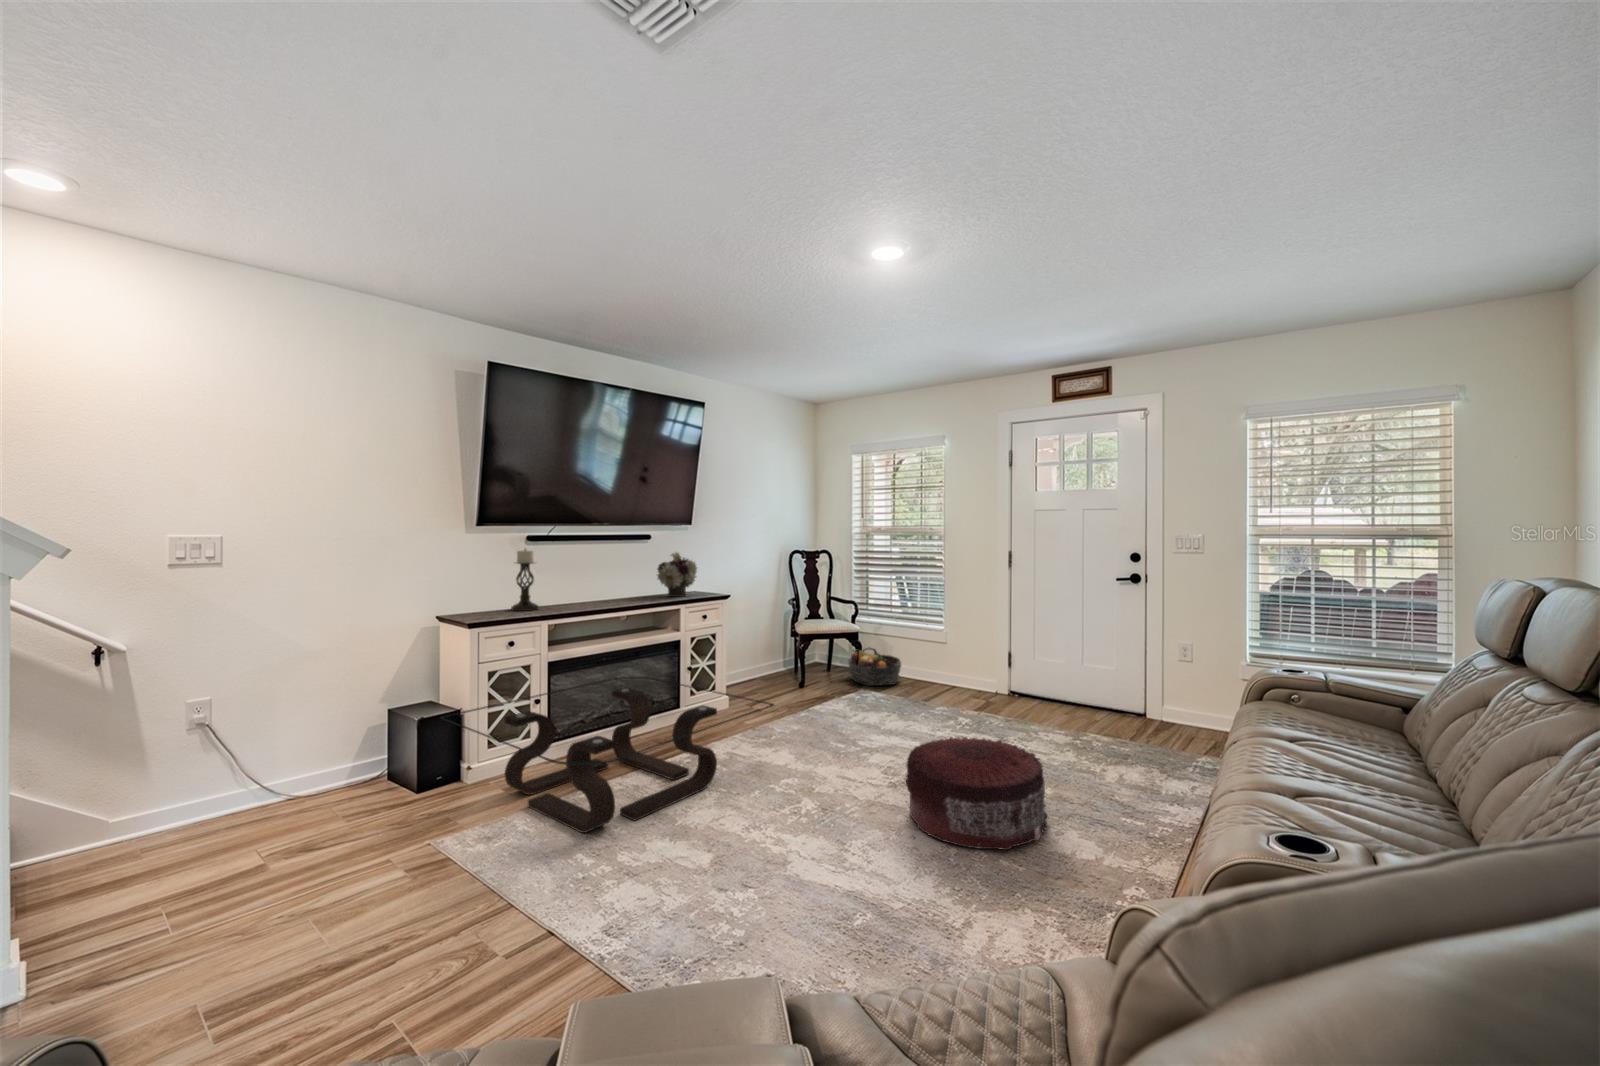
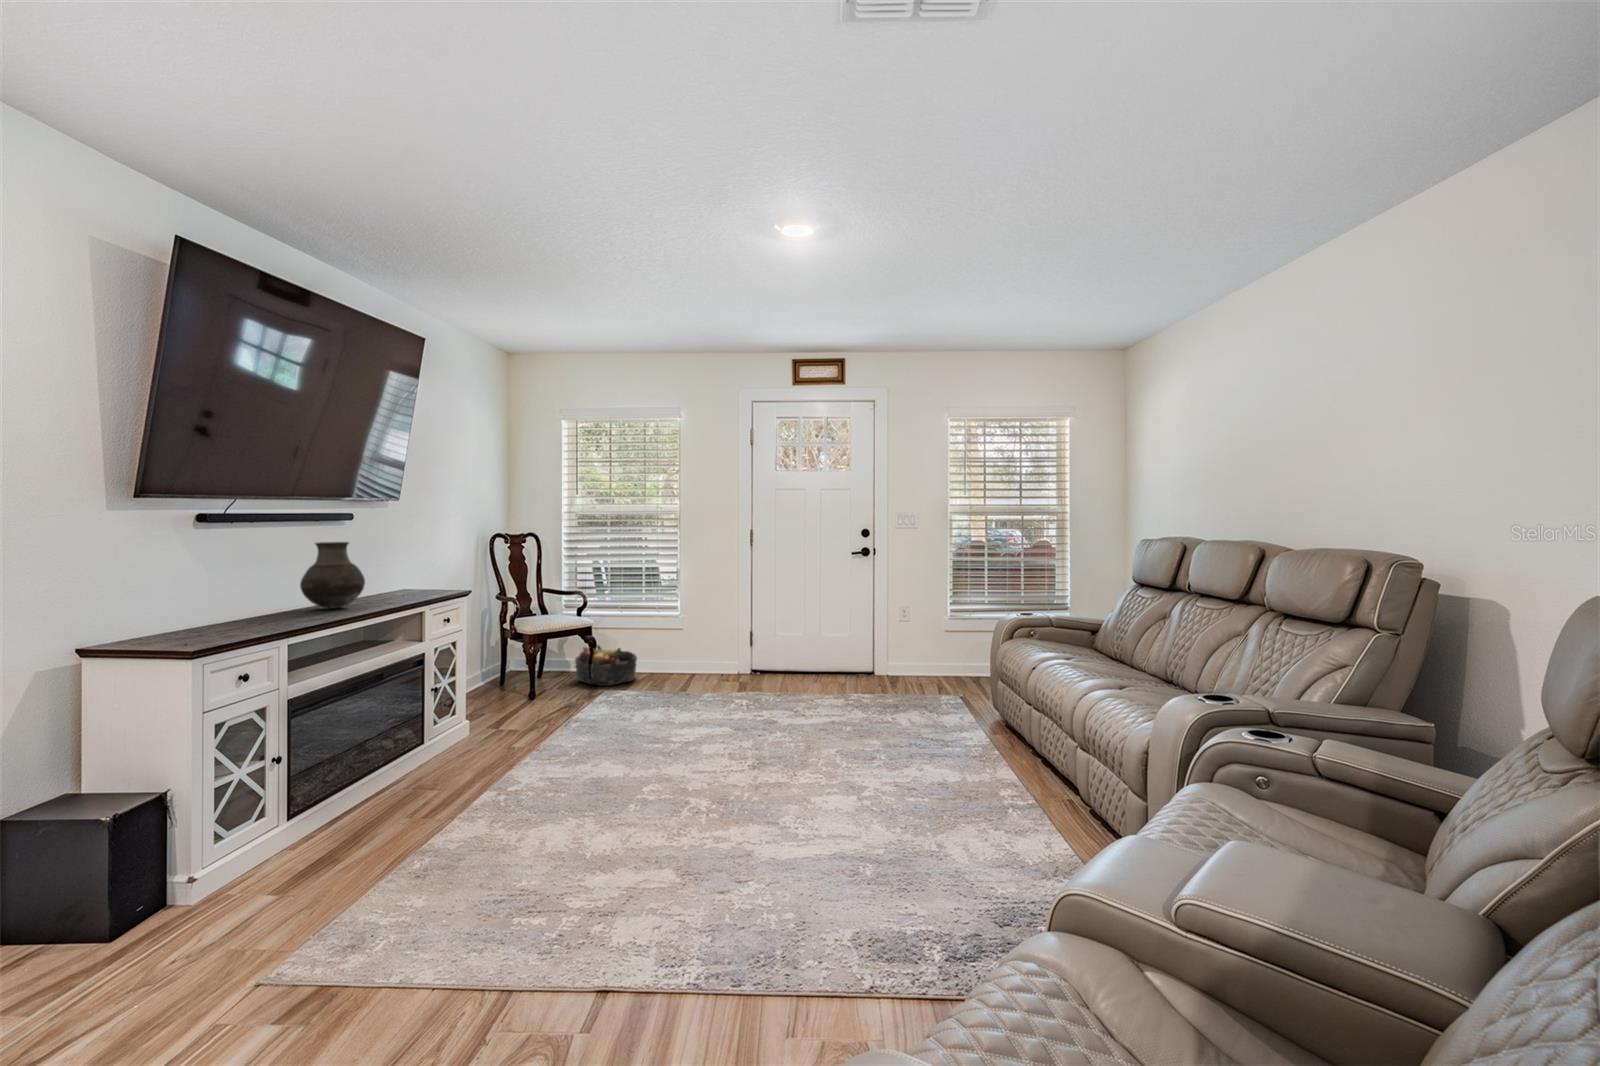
candle holder: present [511,549,539,611] -> none [186,535,237,632]
flower arrangement: present [657,552,697,597] -> none [370,537,430,598]
vase: none [597,555,638,601] -> present [300,542,365,608]
coffee table: present [440,677,774,833] -> none [167,703,631,896]
pouf: present [906,737,1048,850] -> none [784,700,907,795]

